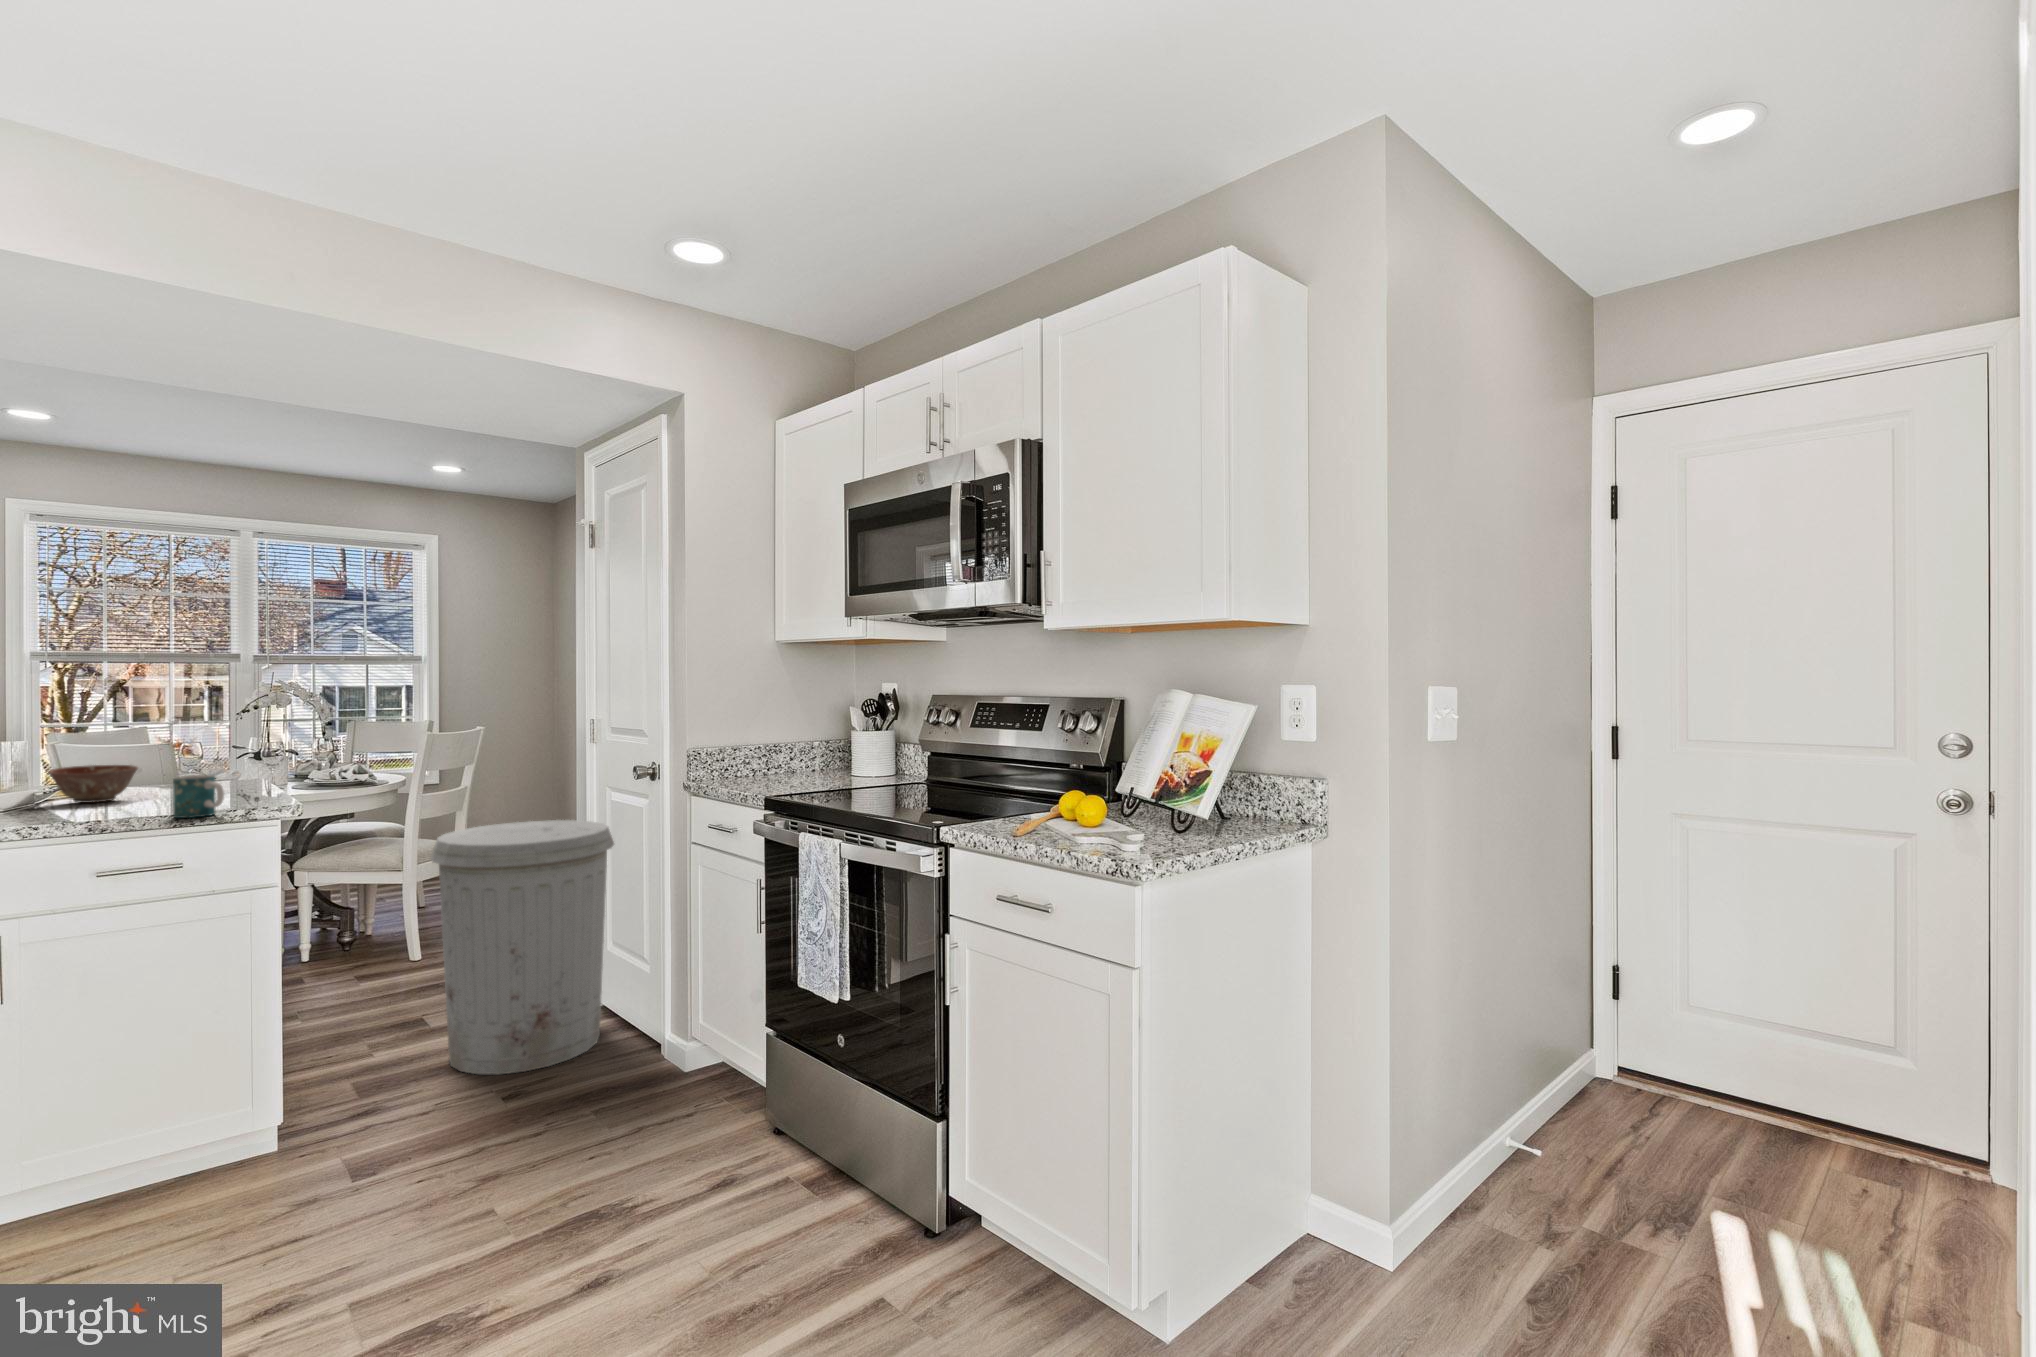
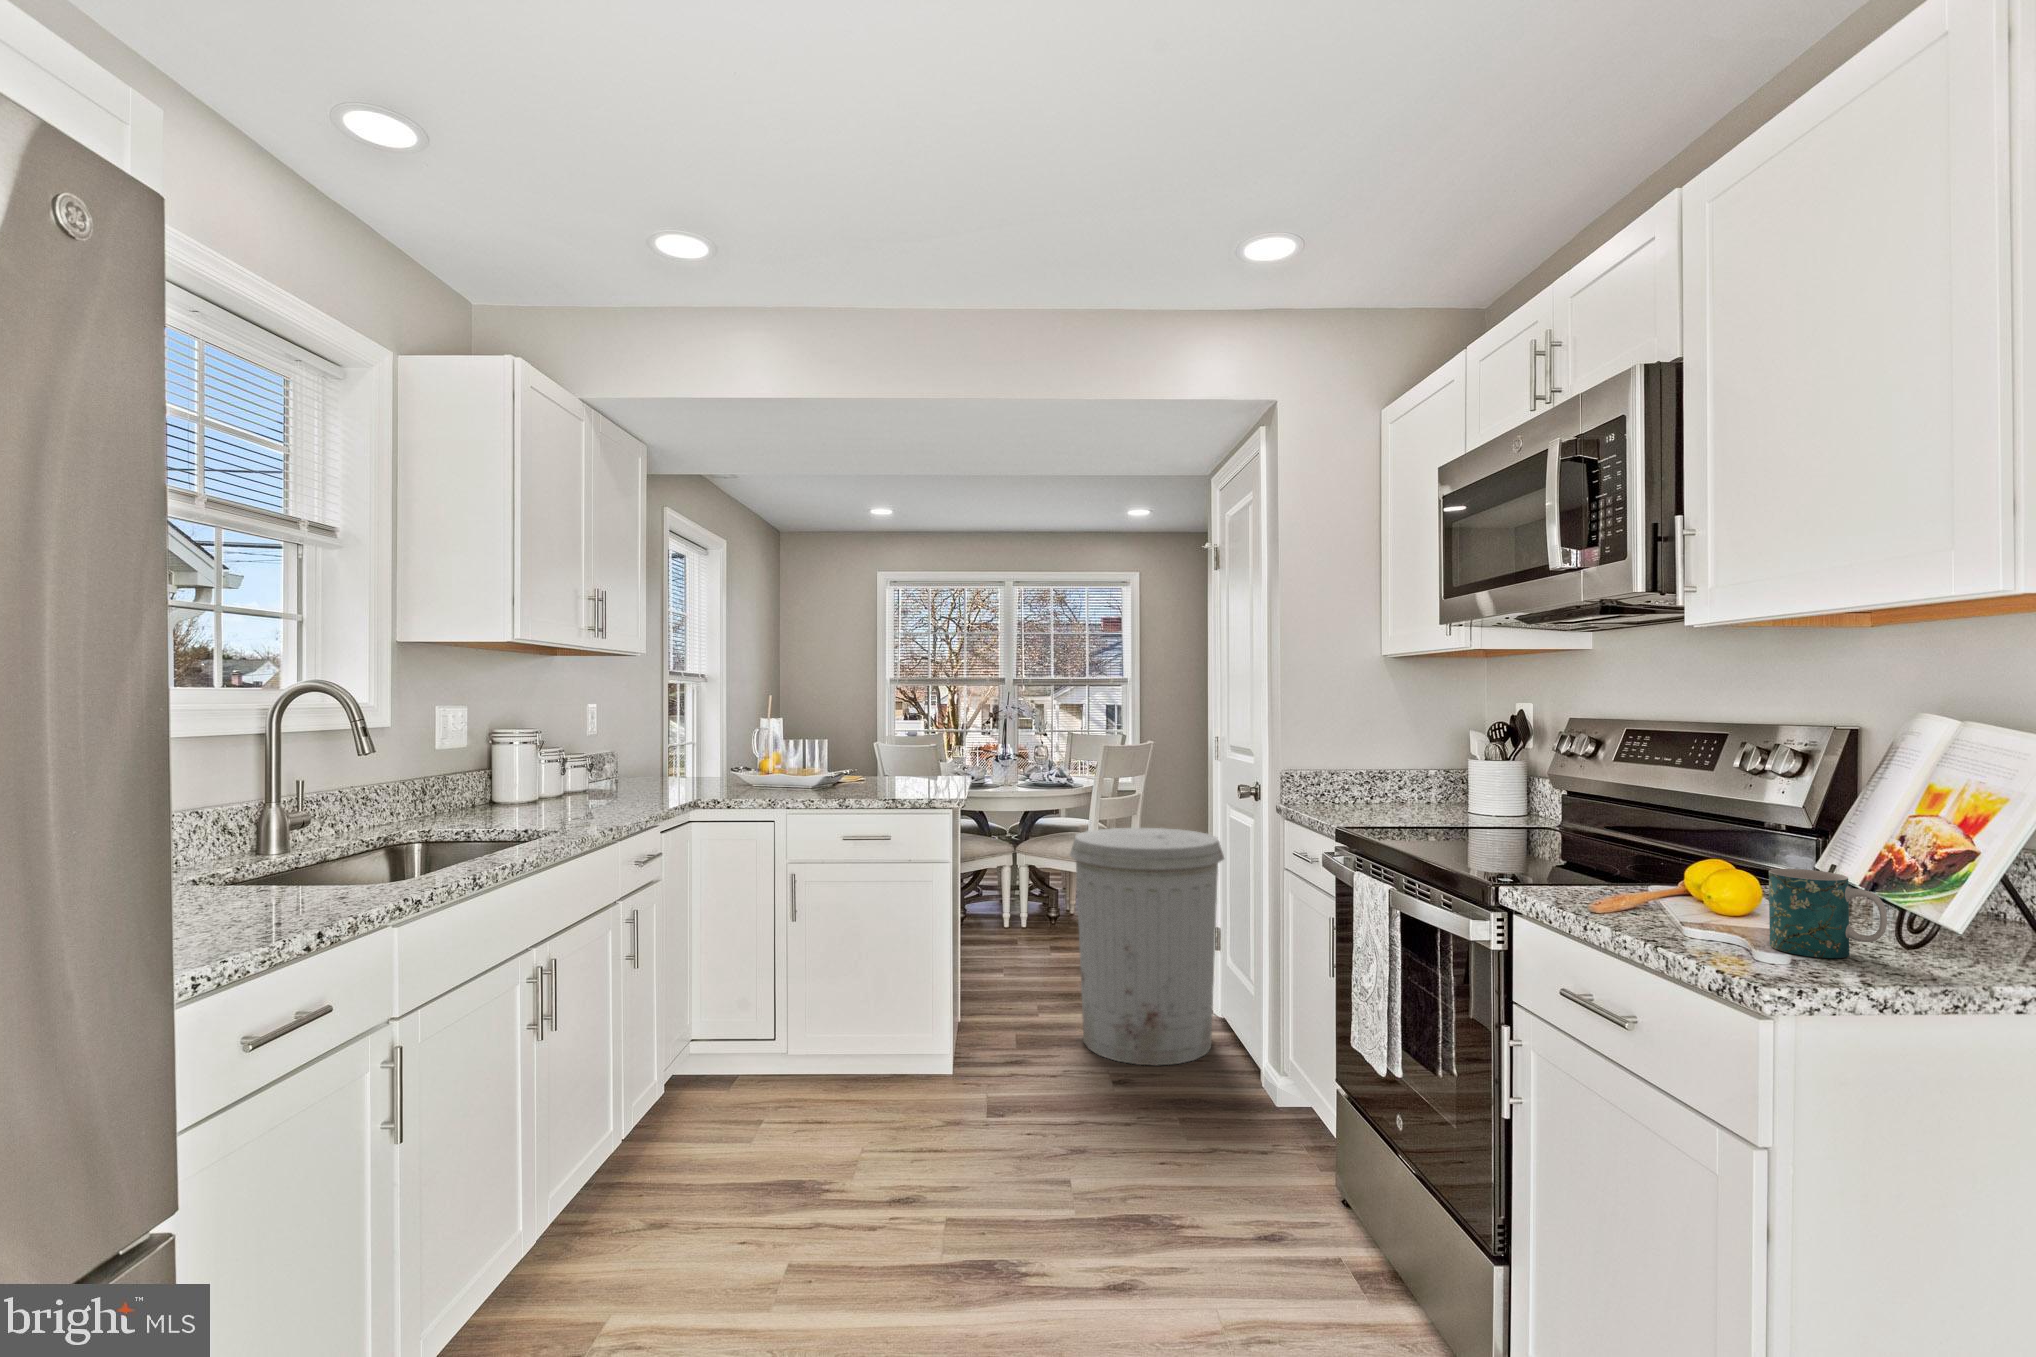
ceramic bowl: present [49,765,138,803] -> none [841,755,889,783]
mug: present [173,775,224,818] -> present [1769,869,1887,958]

